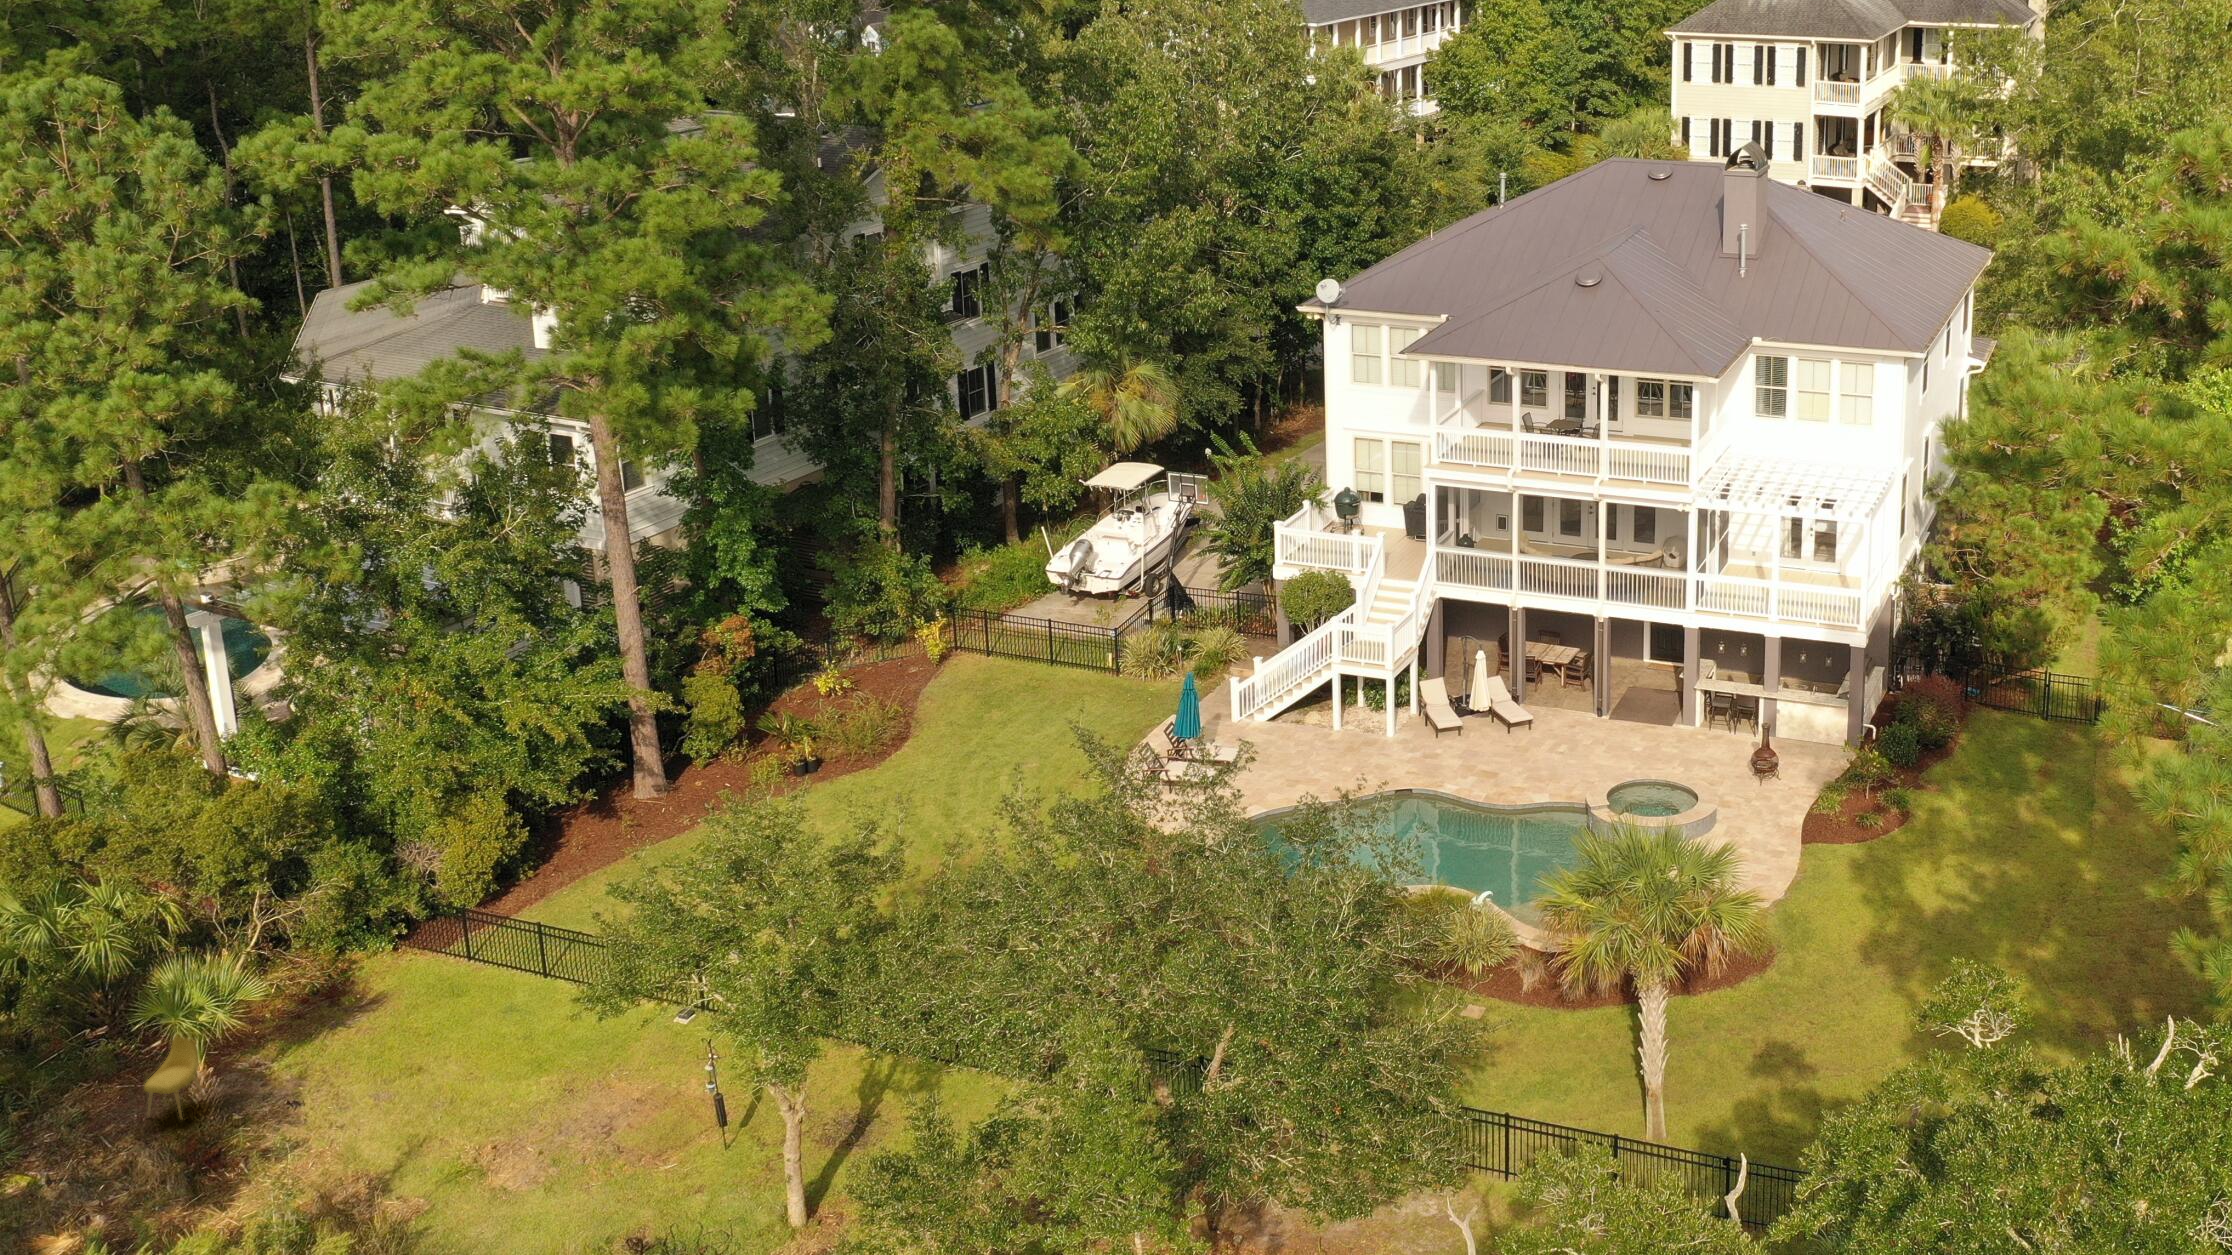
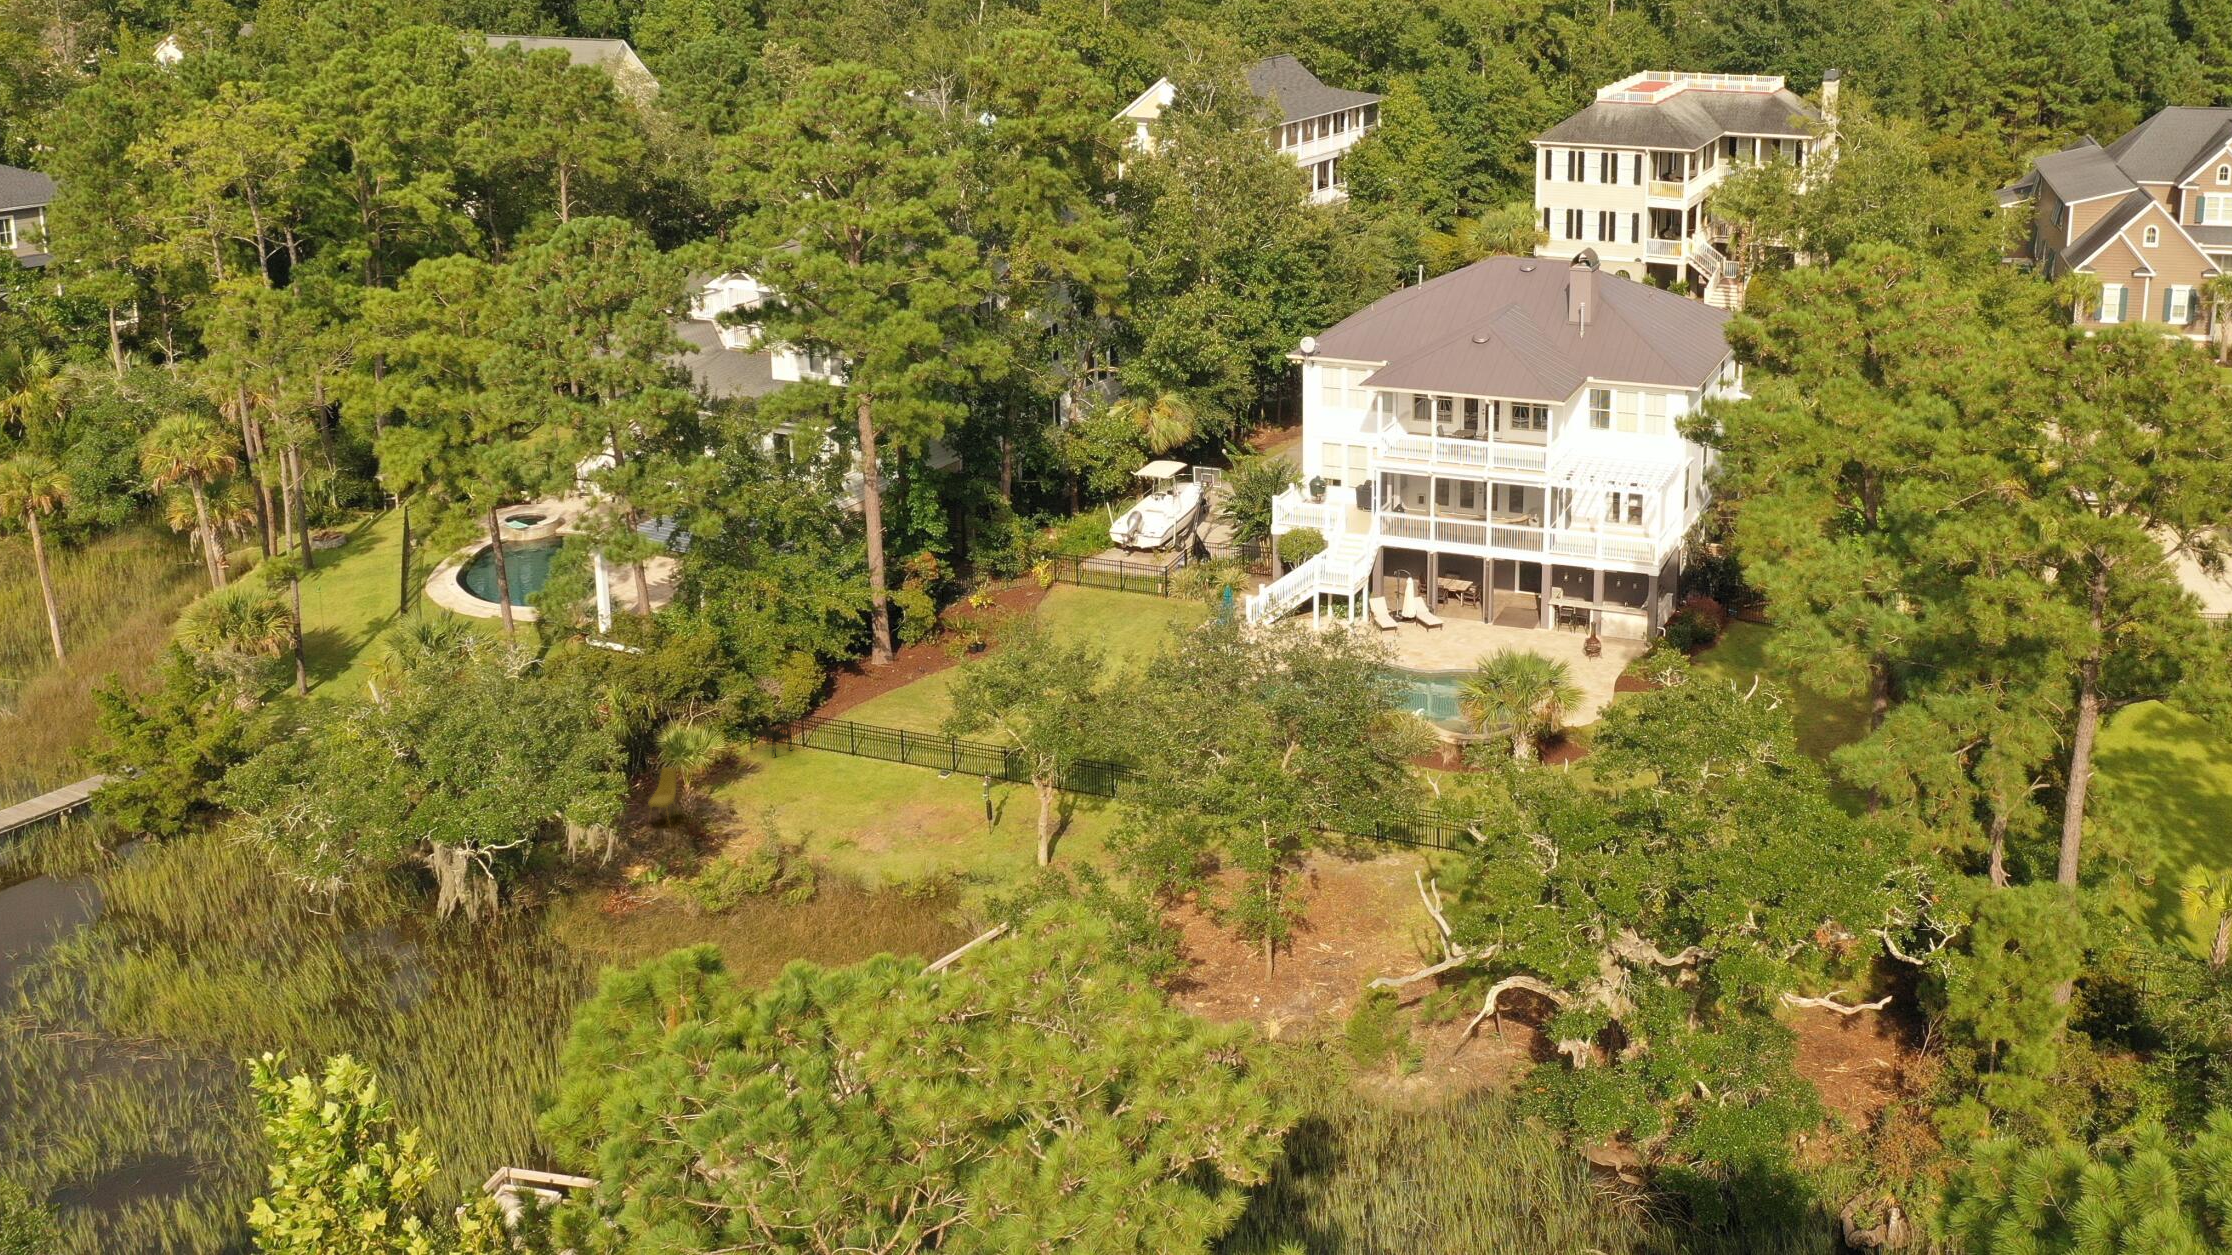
bench: none [384,907,457,975] -> present [749,719,792,756]

